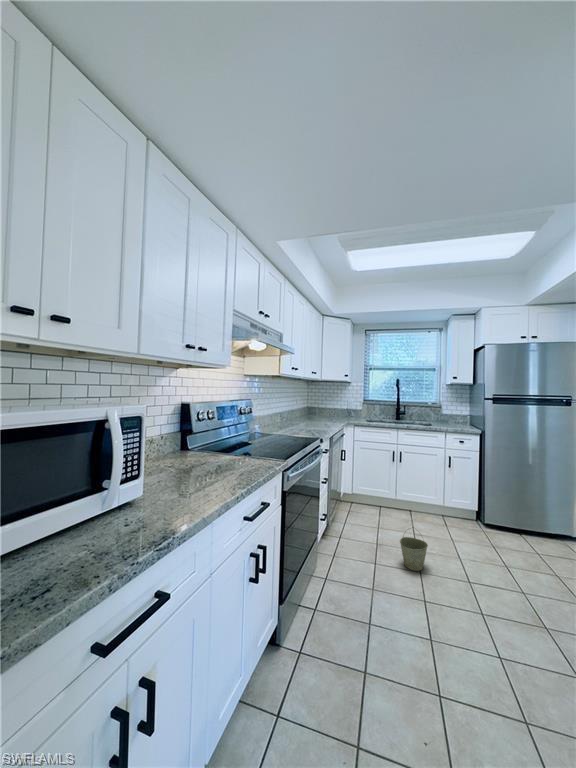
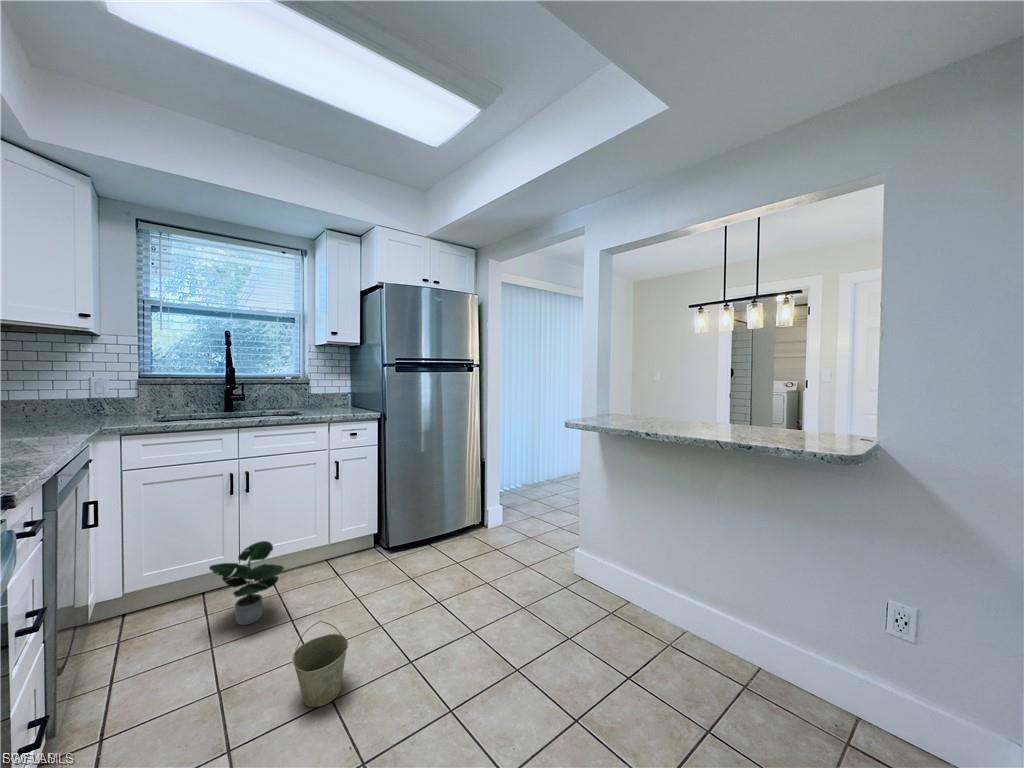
potted plant: none [378,488,410,527] -> present [209,541,285,625]

